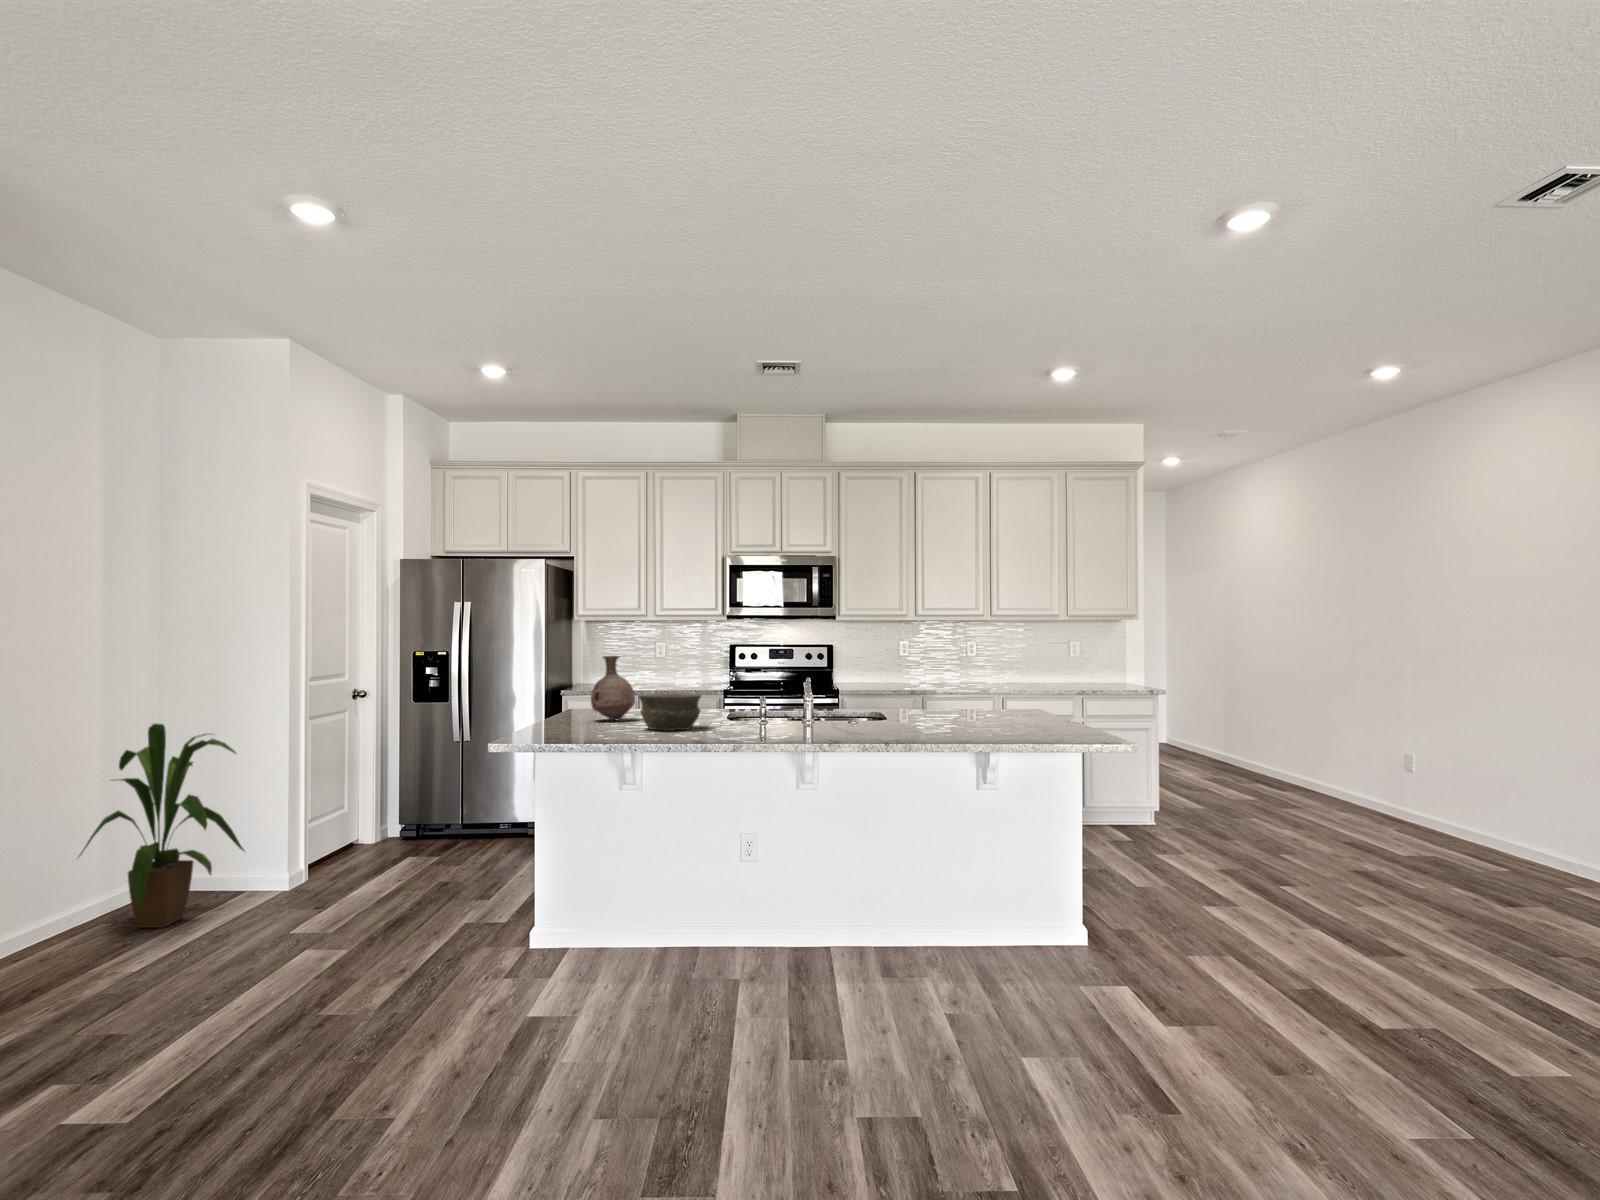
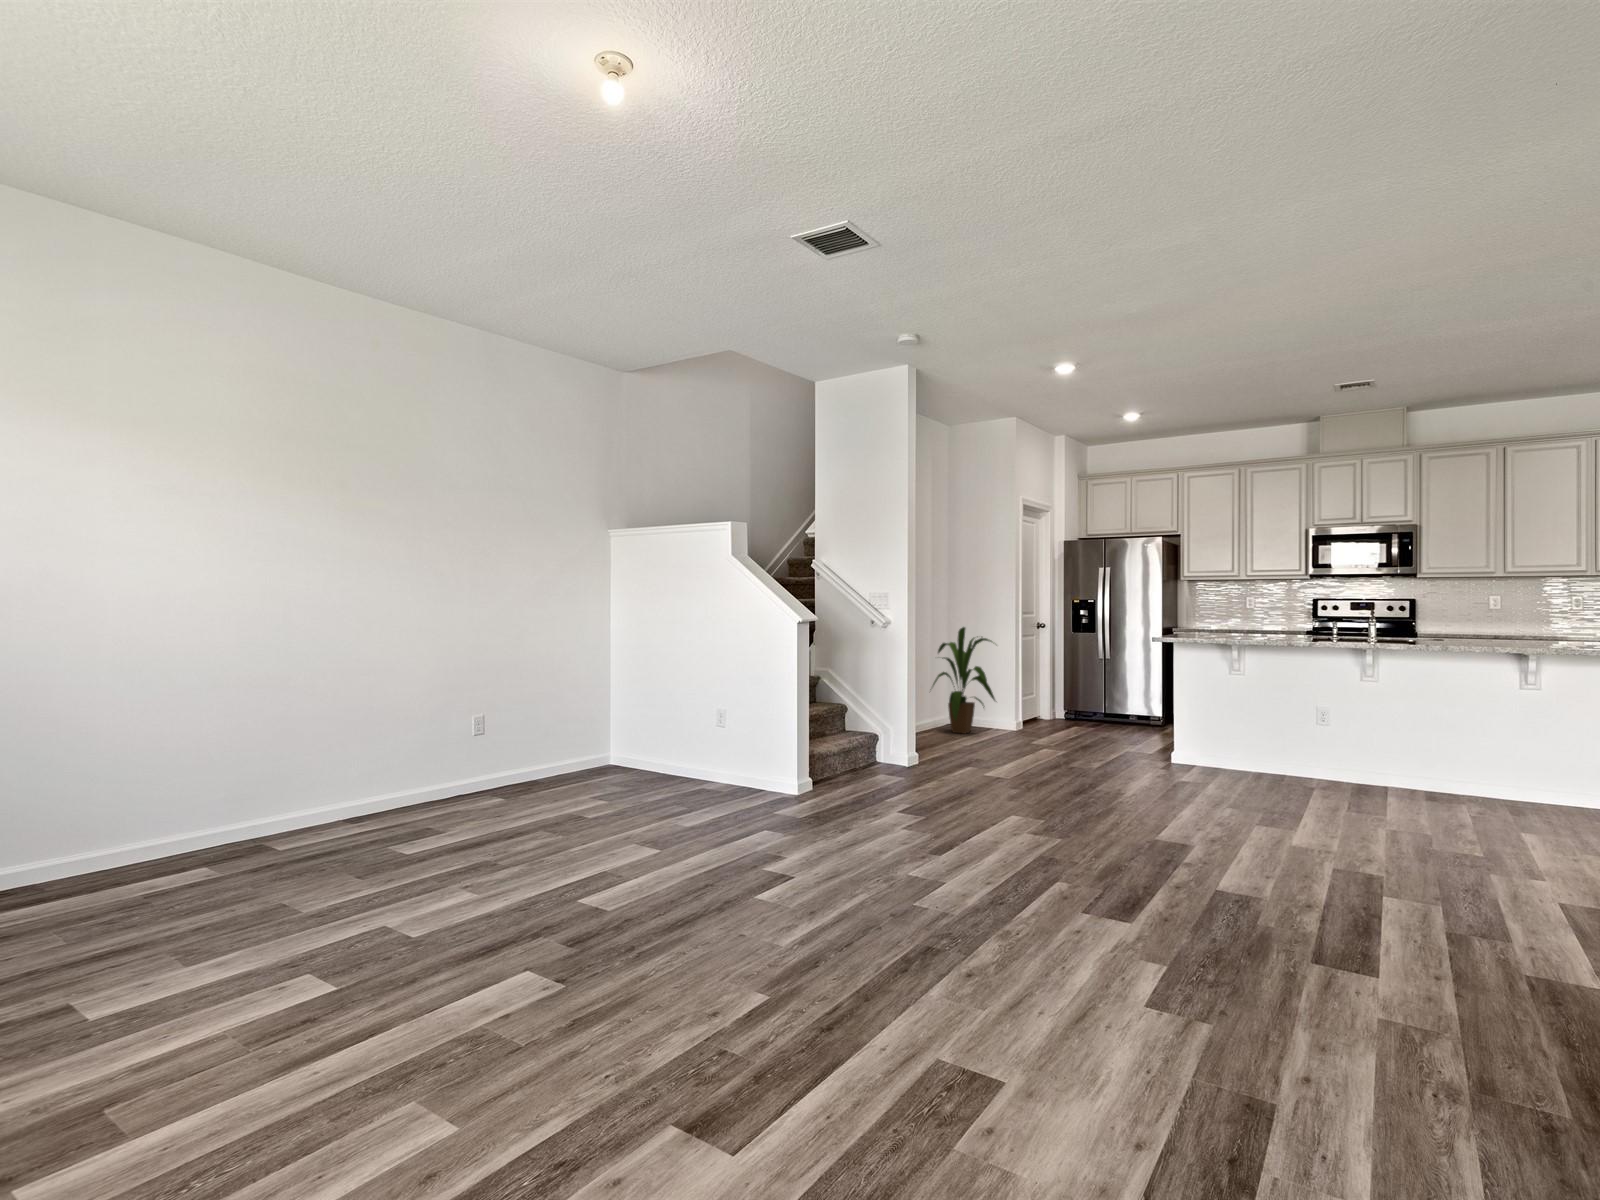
vase: present [591,656,635,720] -> none [1207,594,1238,635]
bowl: present [638,693,701,730] -> none [1243,614,1289,637]

